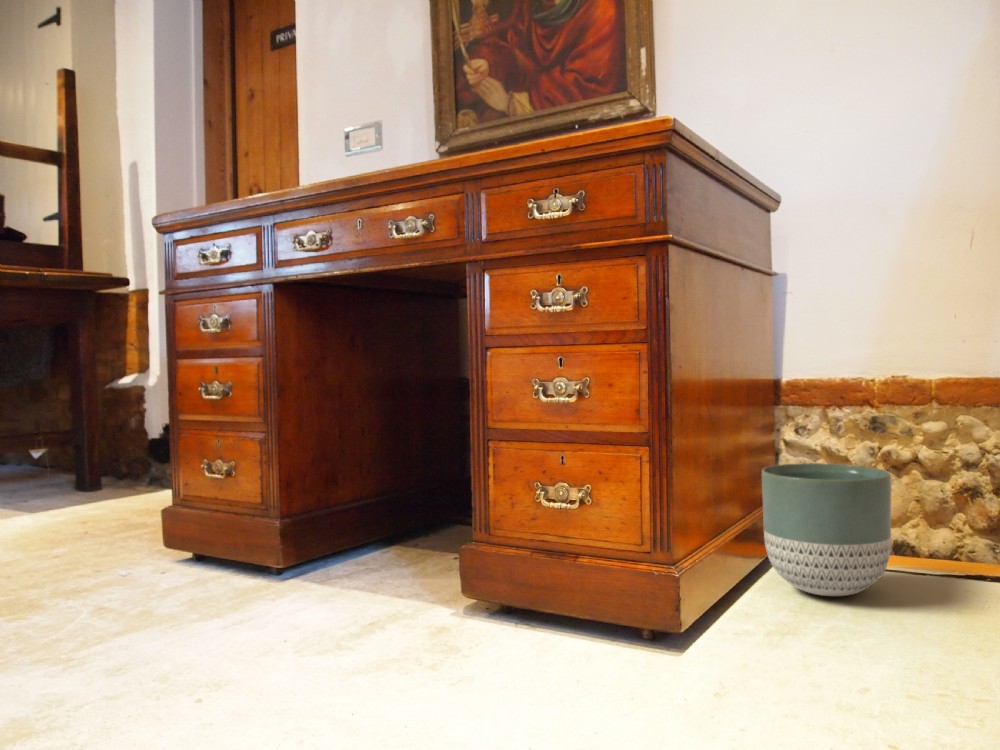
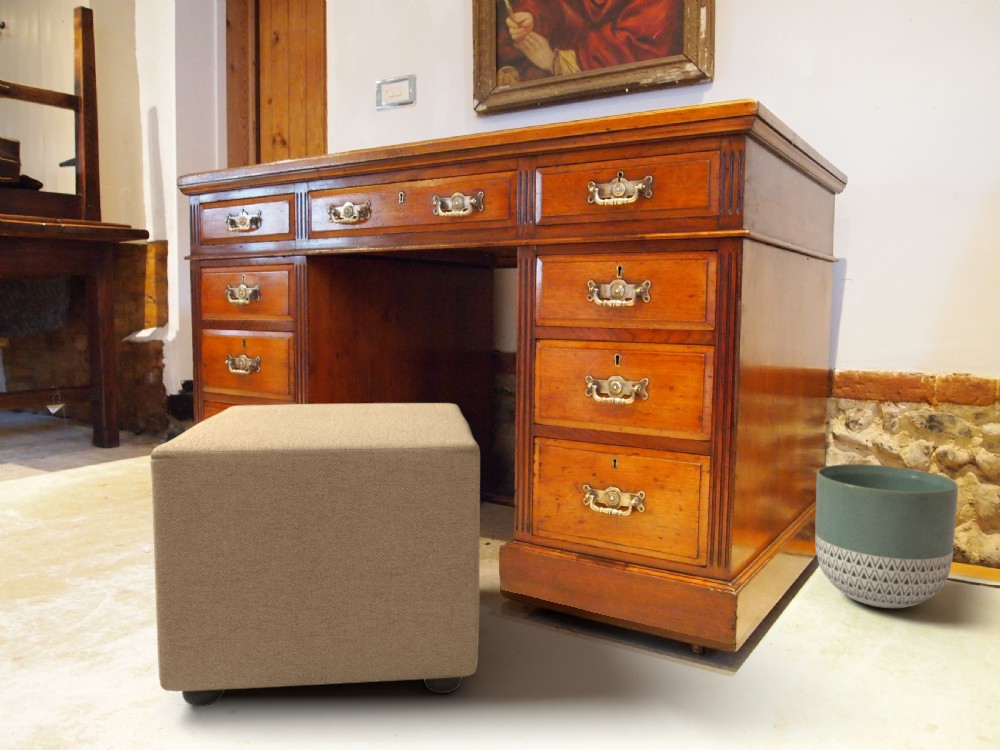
ottoman: none [122,415,430,692] -> present [150,403,480,707]

